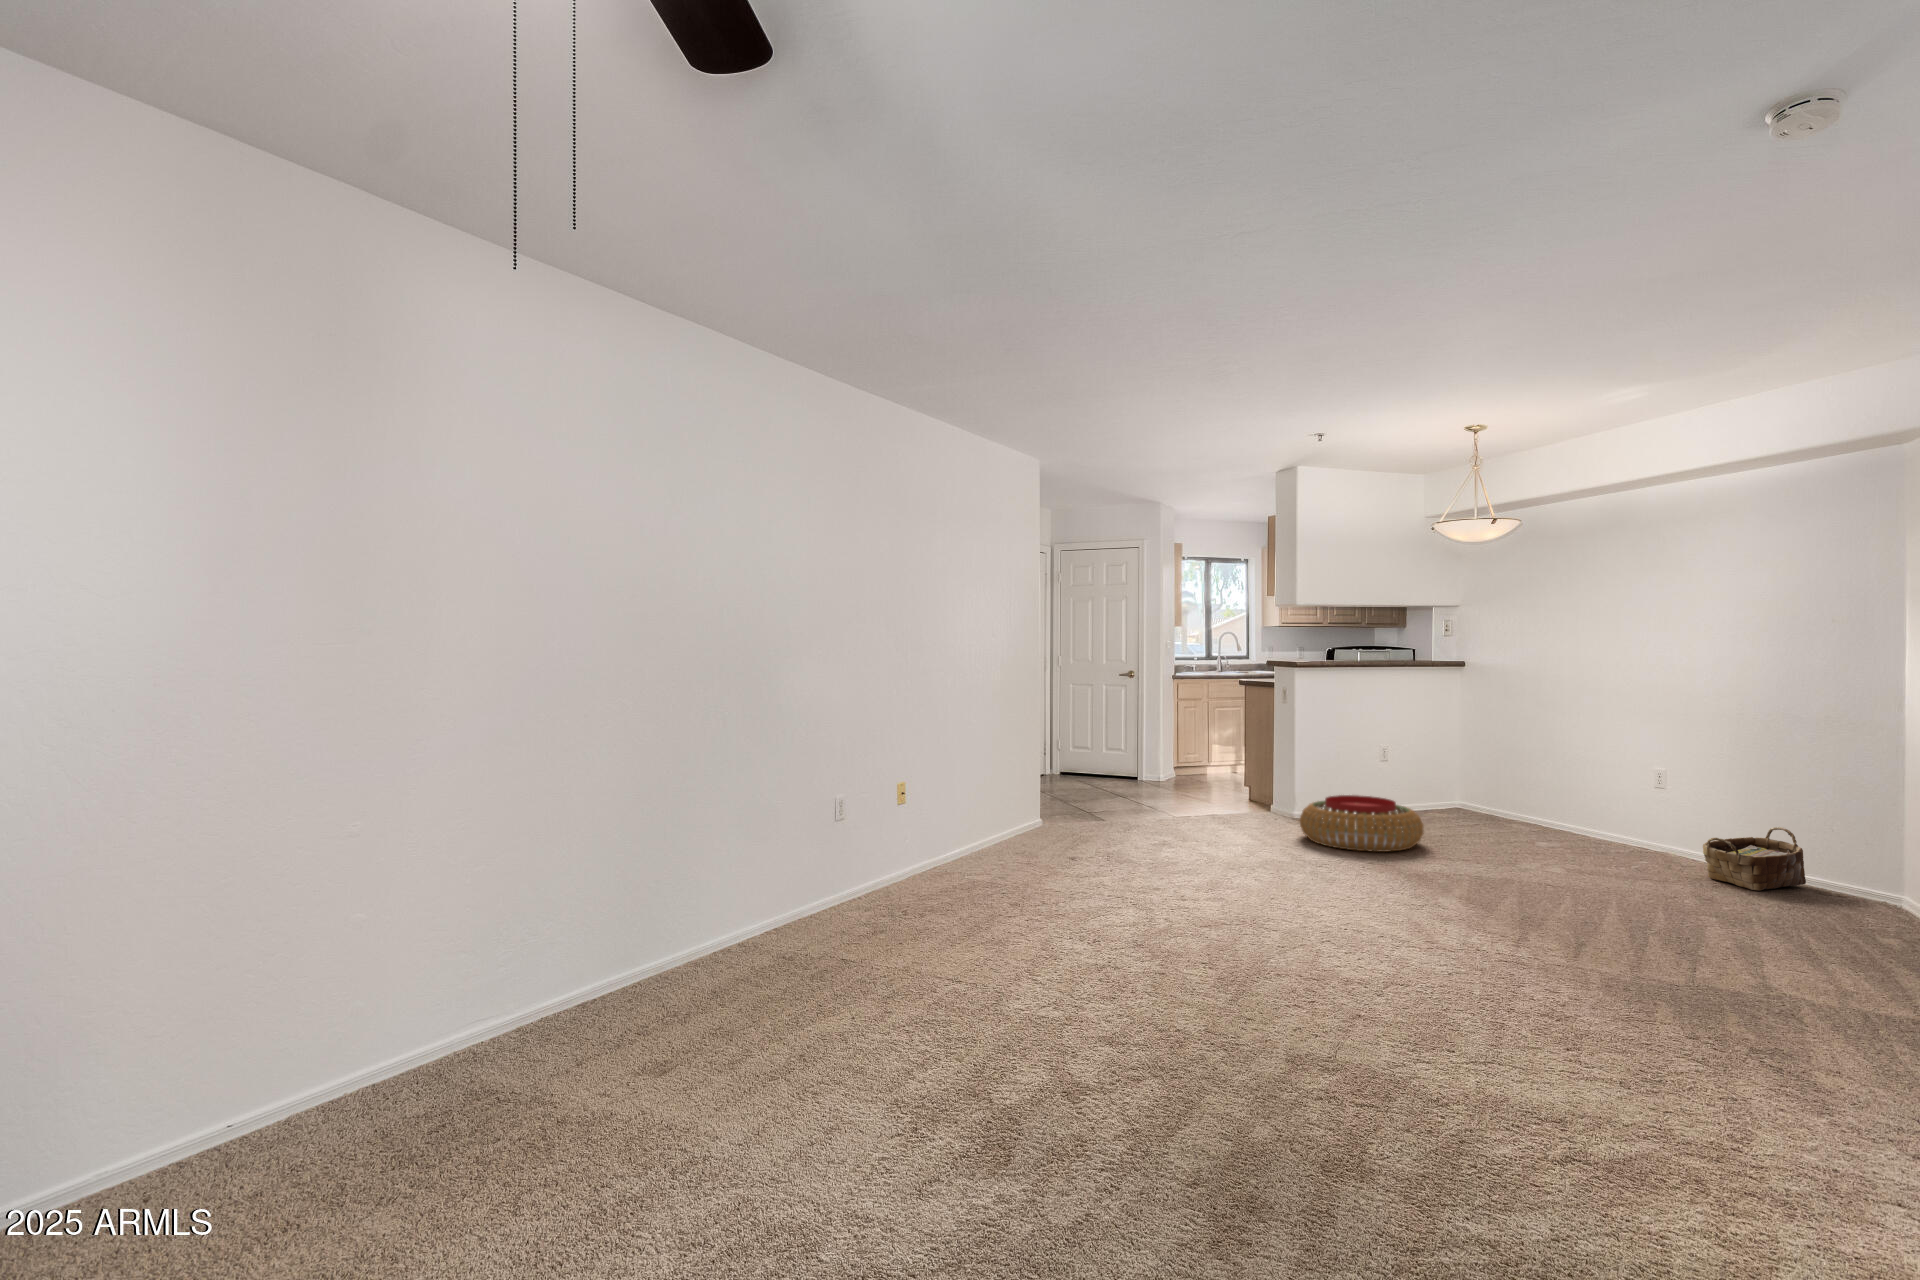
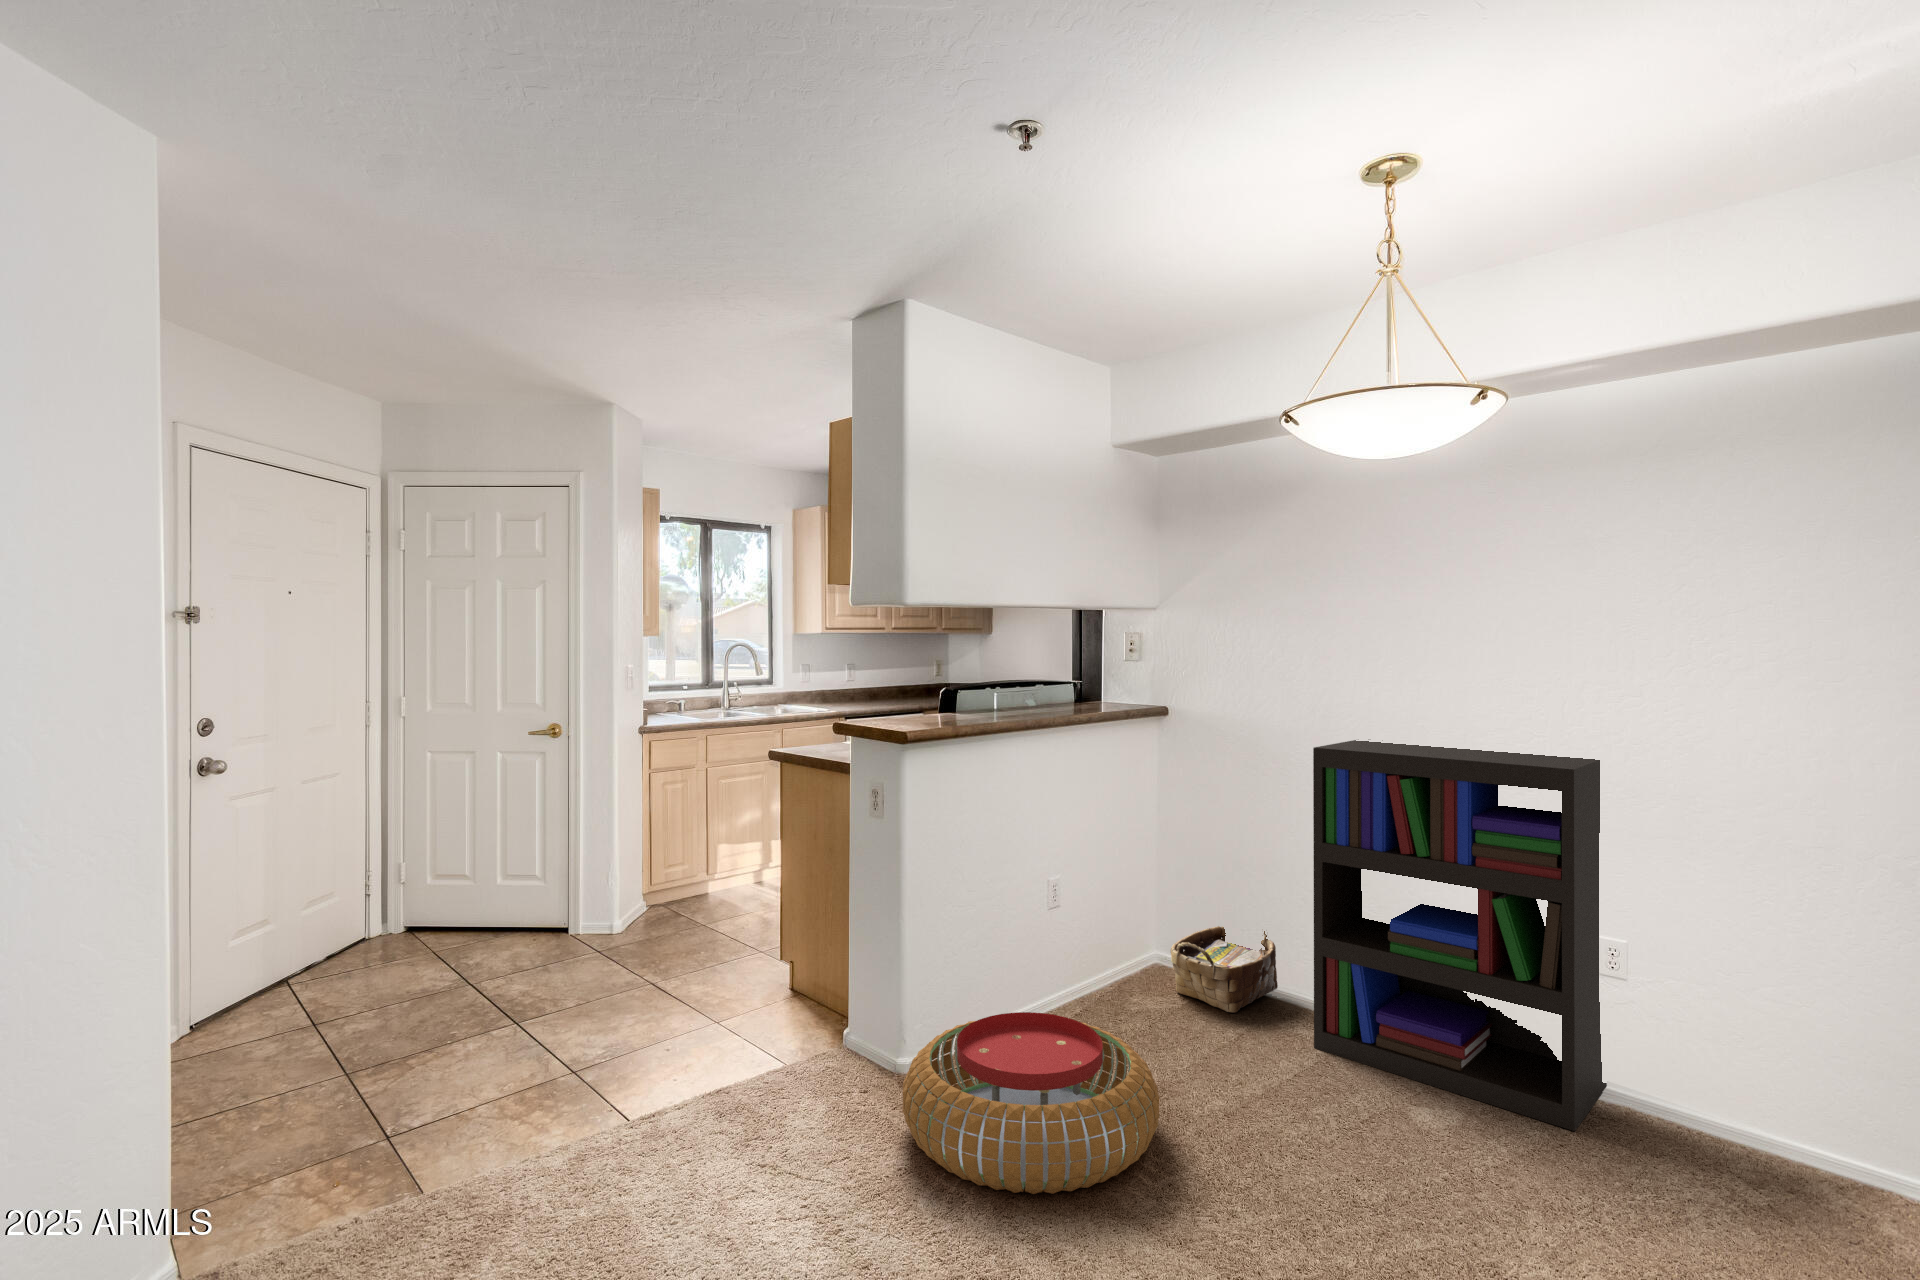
bookshelf: none [1543,678,1715,870] -> present [1313,740,1607,1131]
woven basket: present [1703,827,1806,891] -> present [1171,926,1278,1013]

